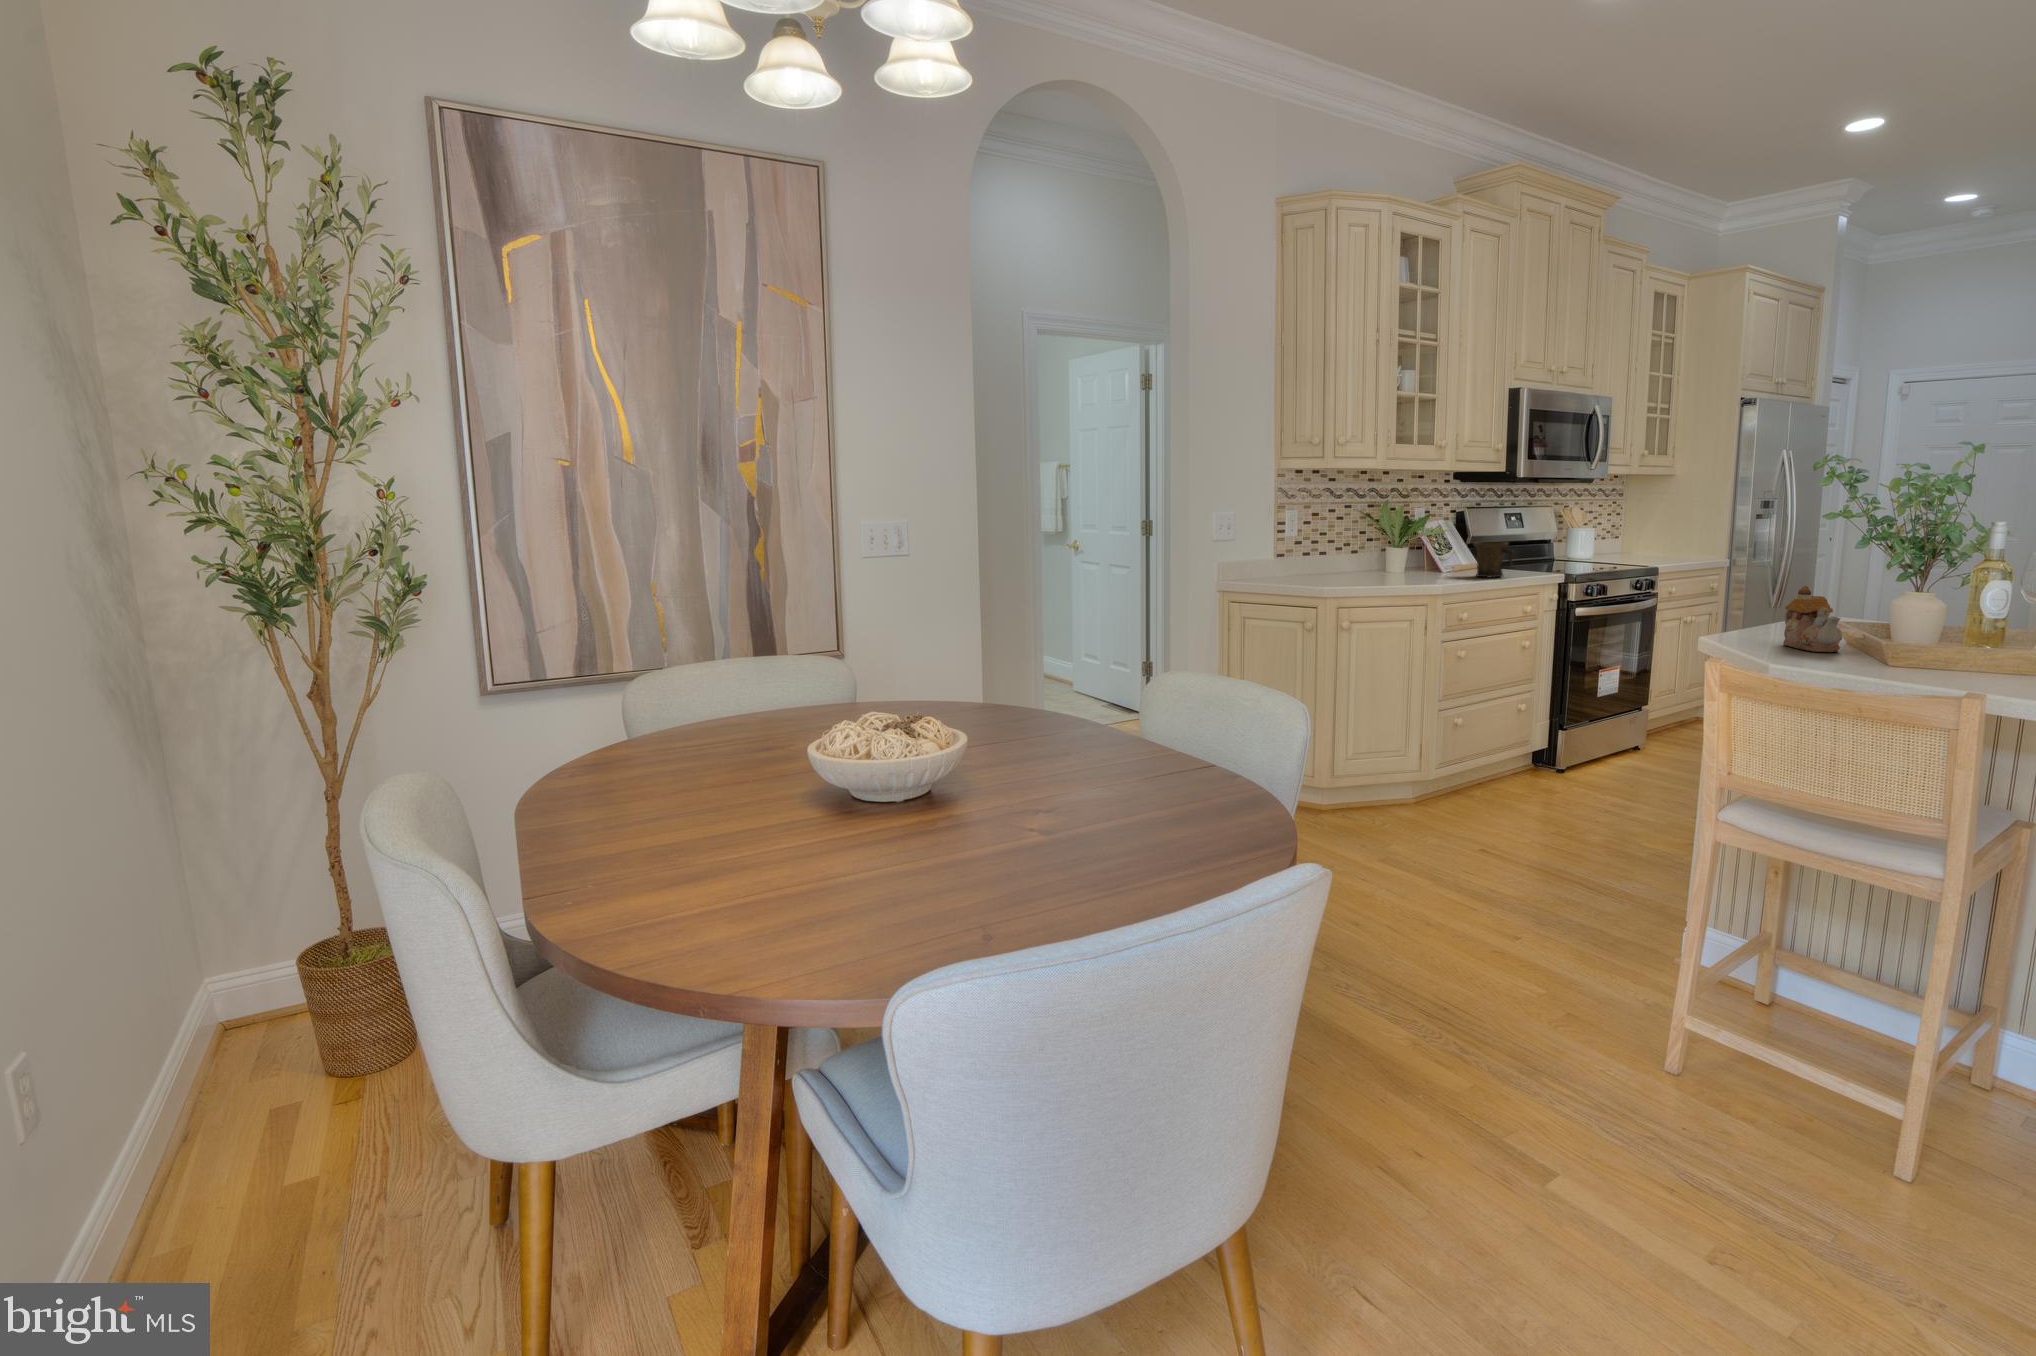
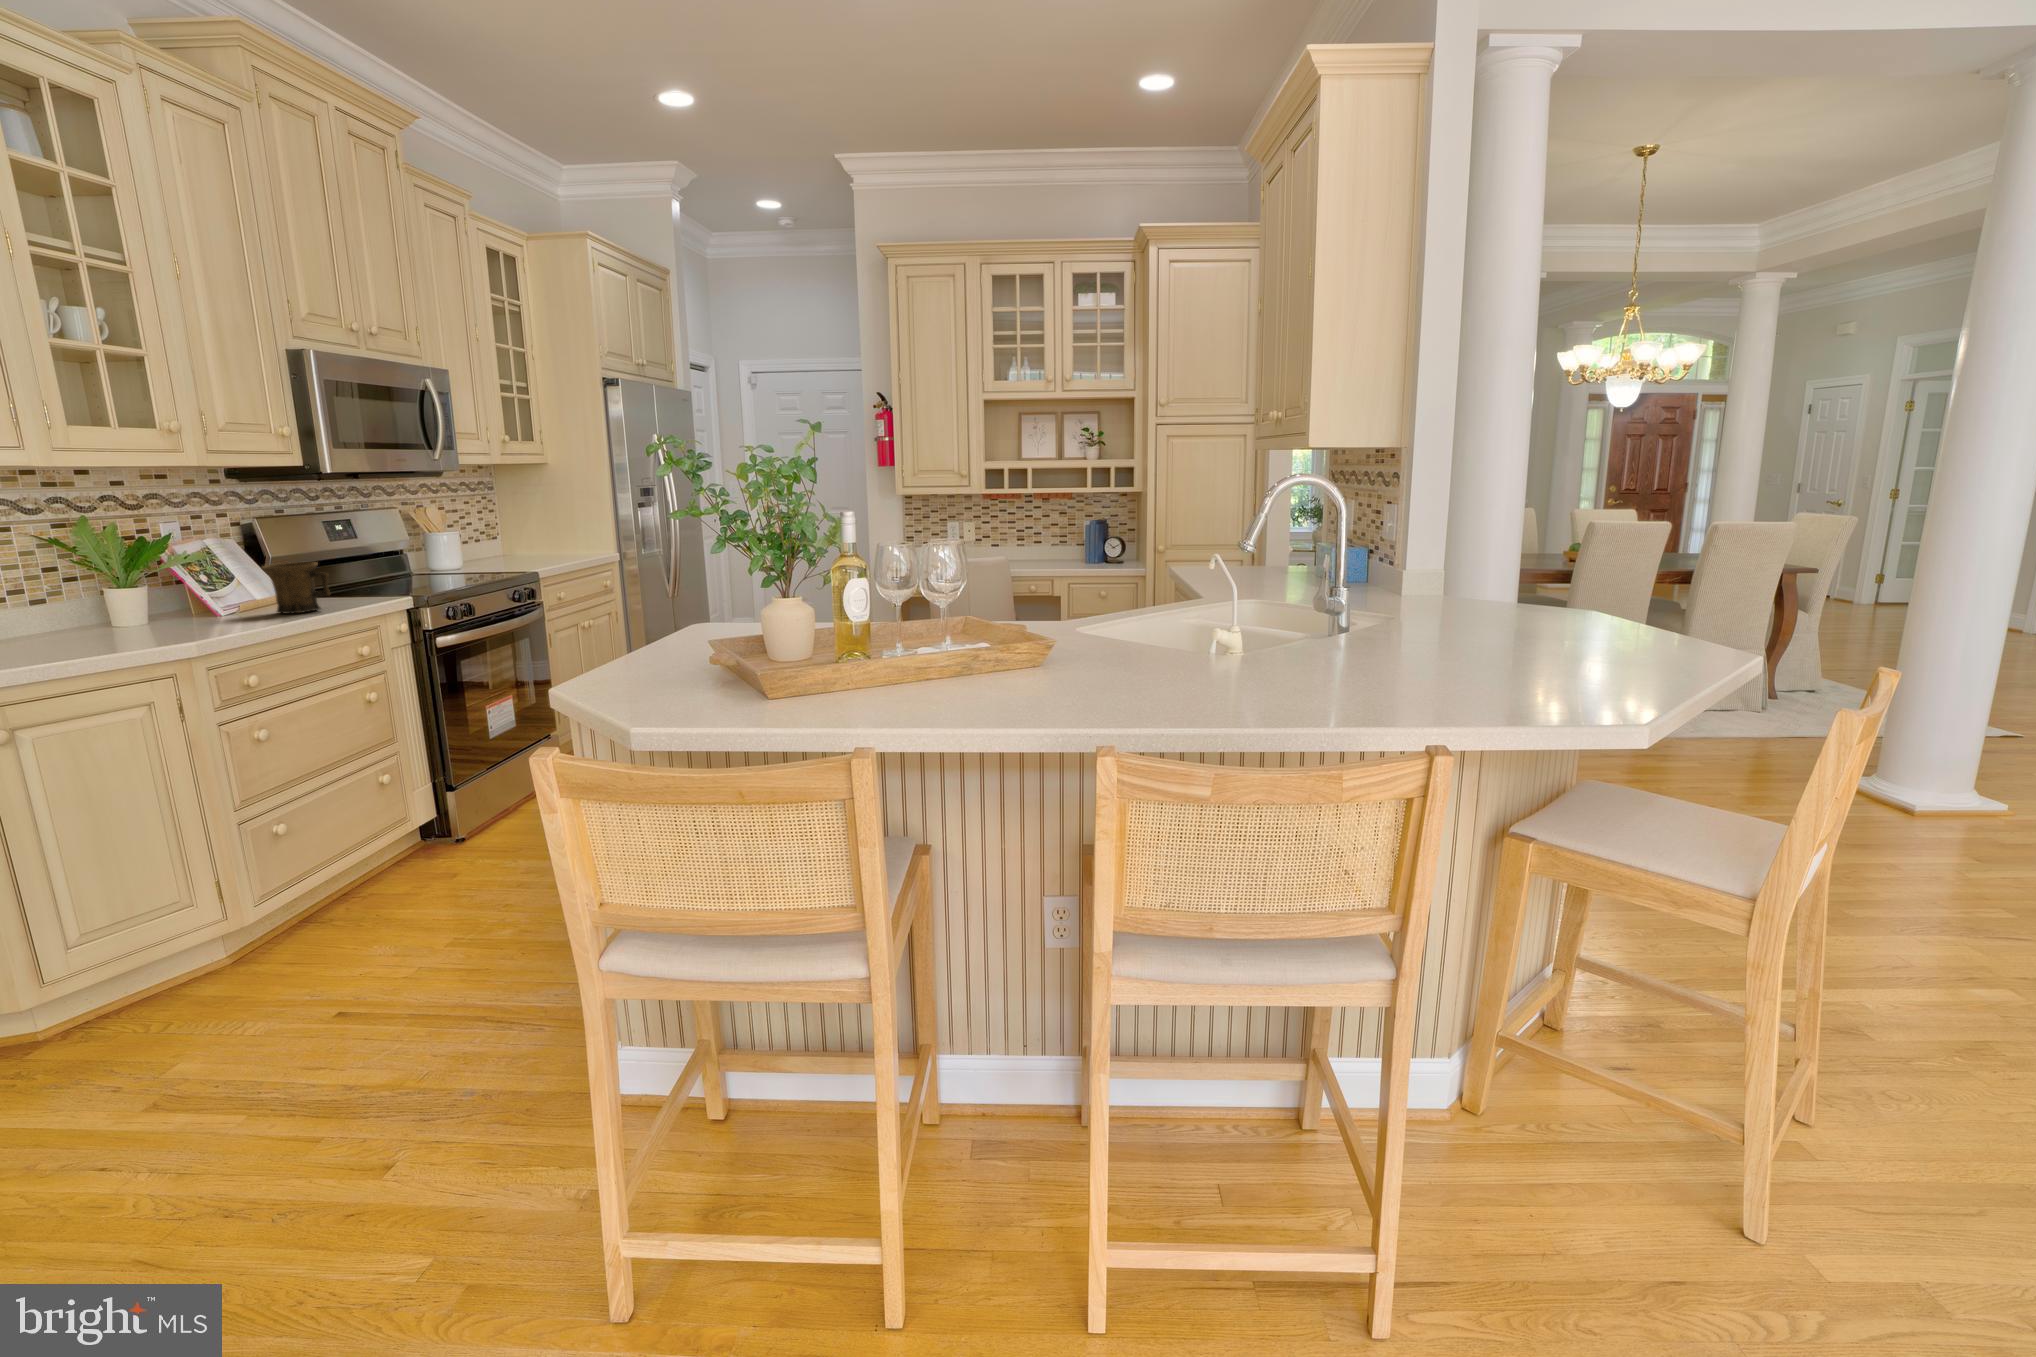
teapot: present [1783,586,1842,652] -> none [642,610,717,701]

